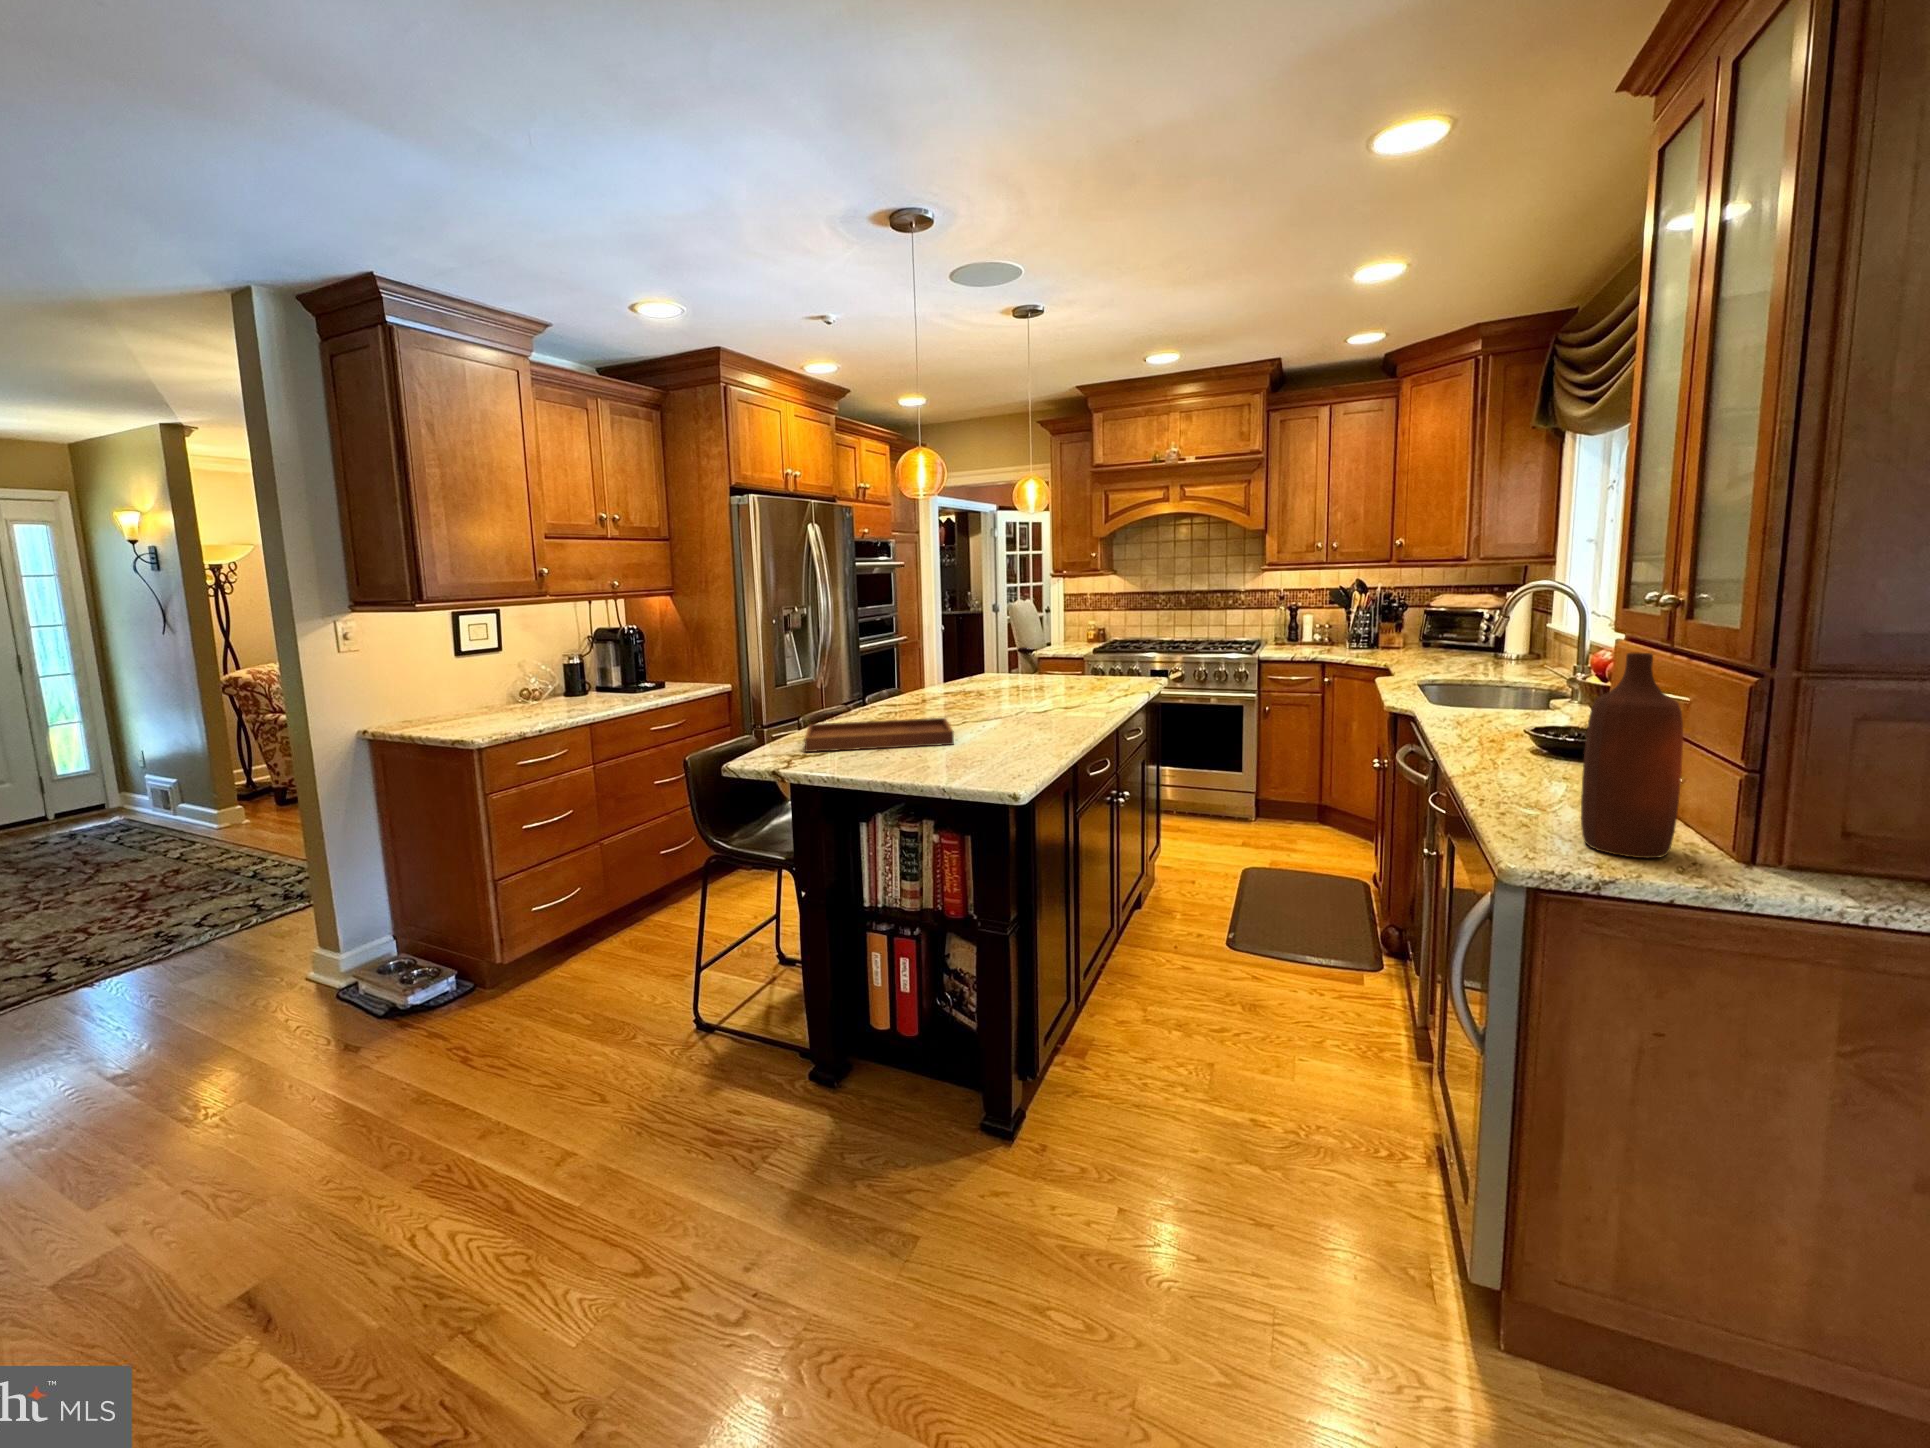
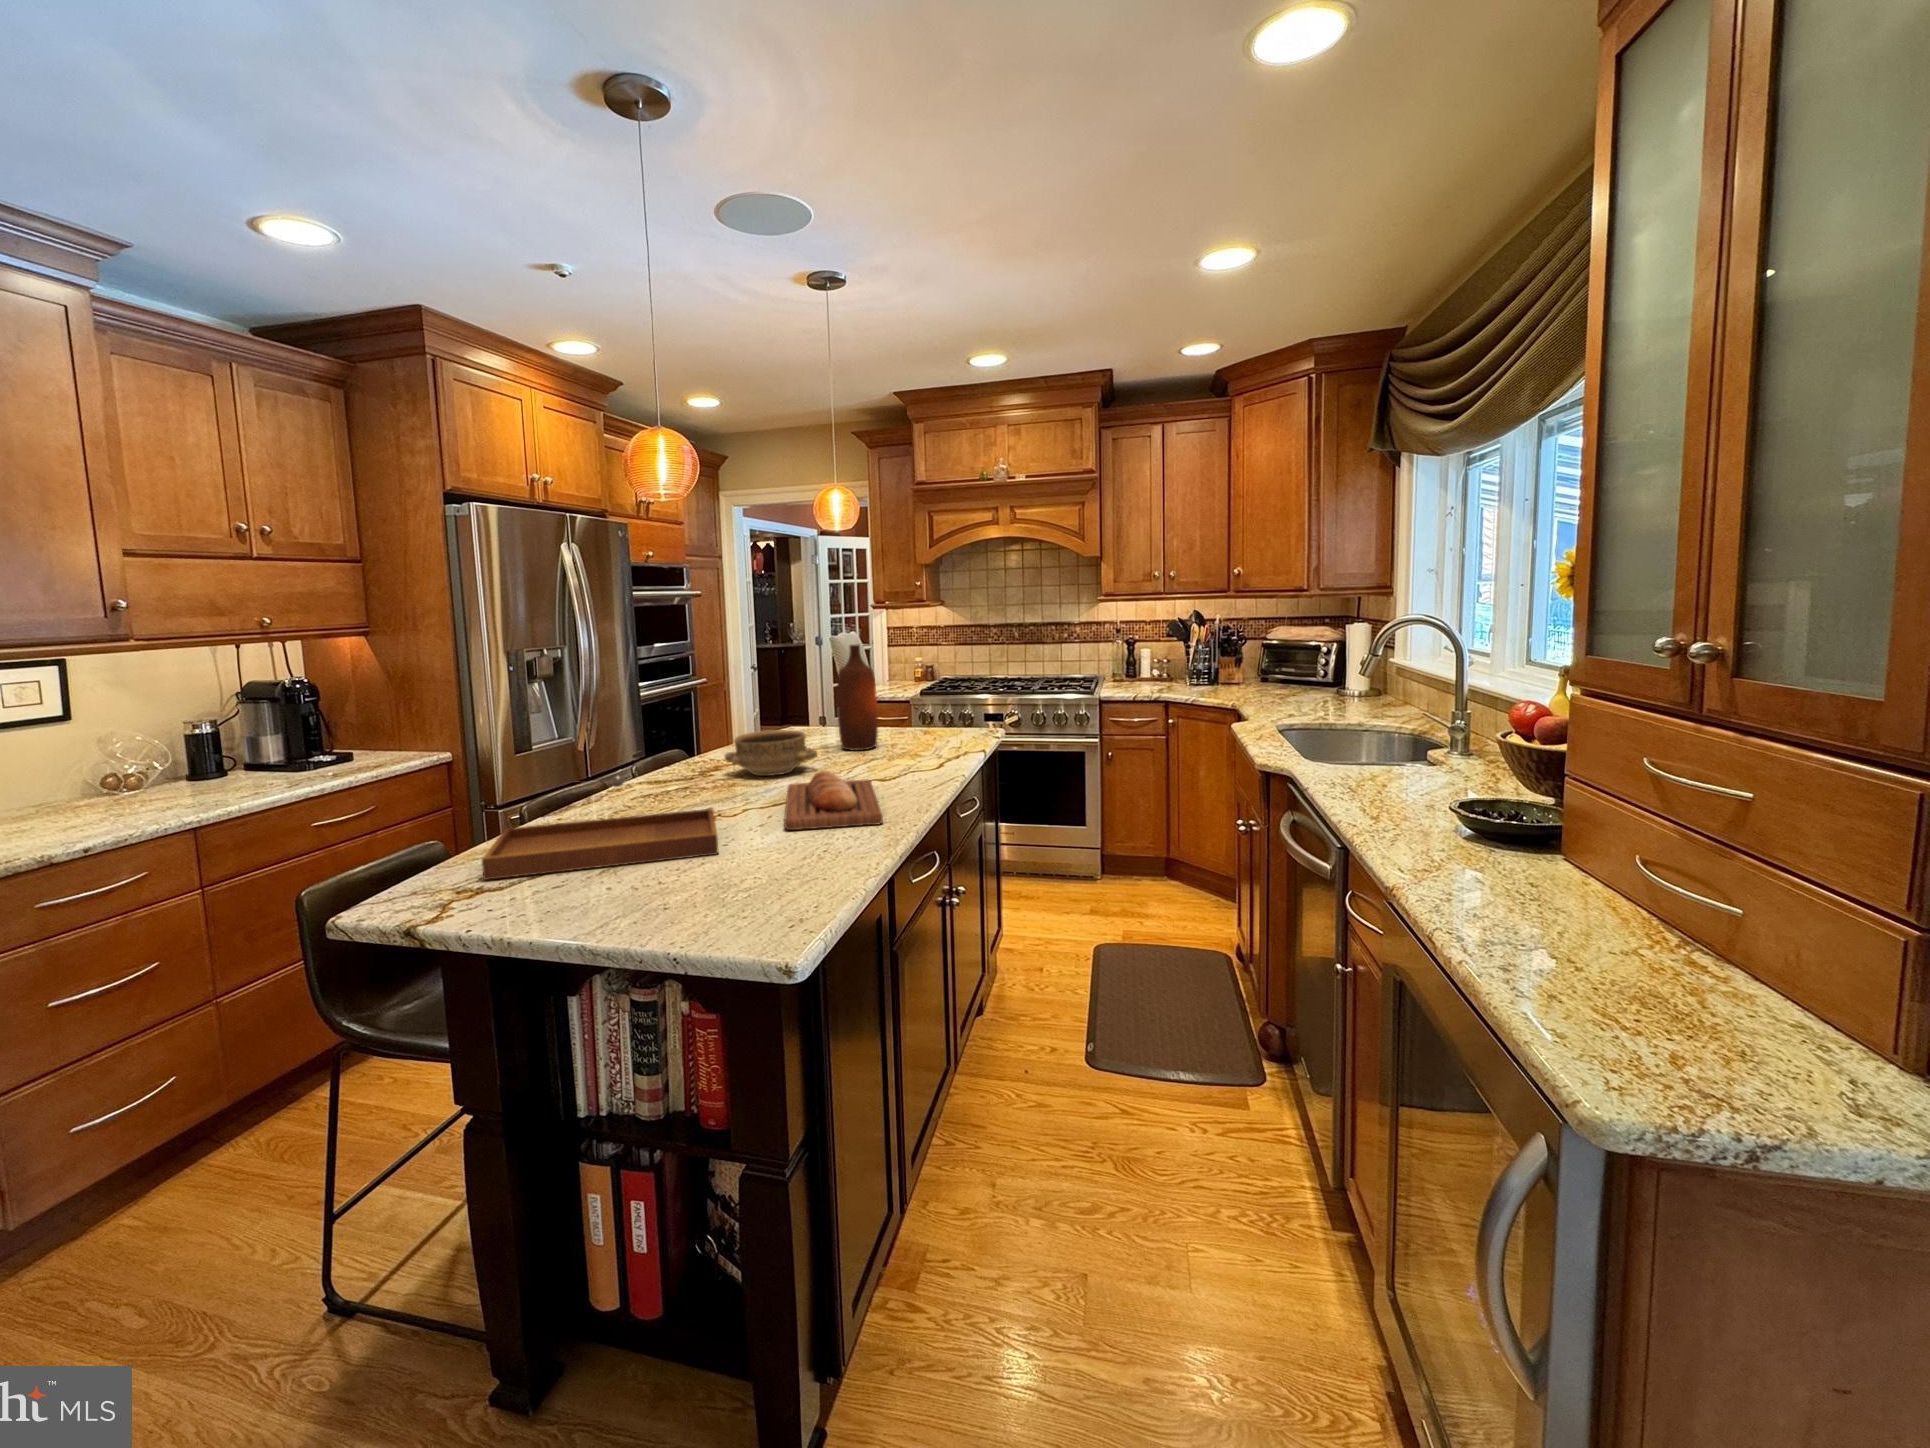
bottle: present [1581,653,1683,858] -> present [837,645,878,750]
ceramic bowl: none [944,670,1014,703] -> present [725,730,817,776]
bread loaf: none [995,697,1068,734] -> present [784,771,883,830]

